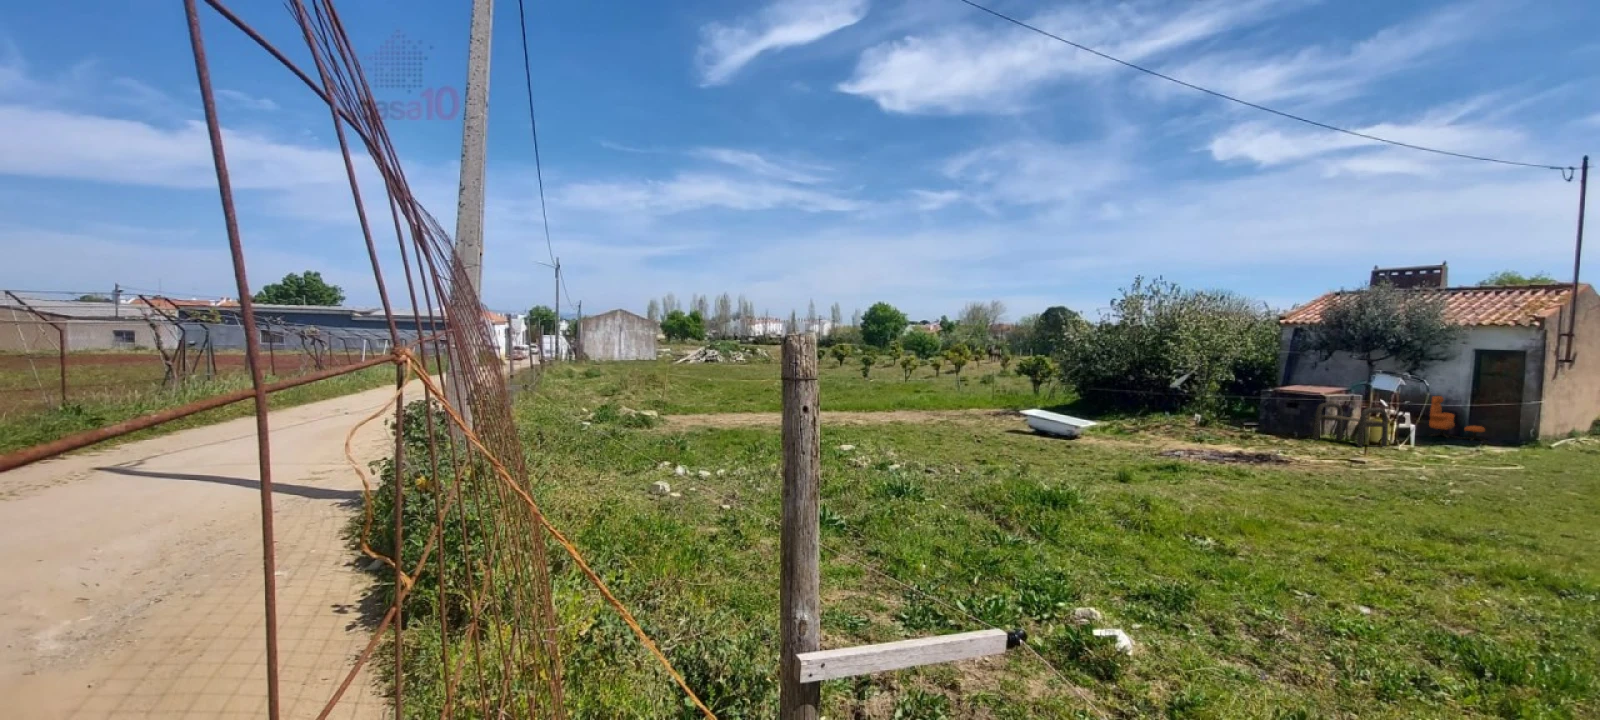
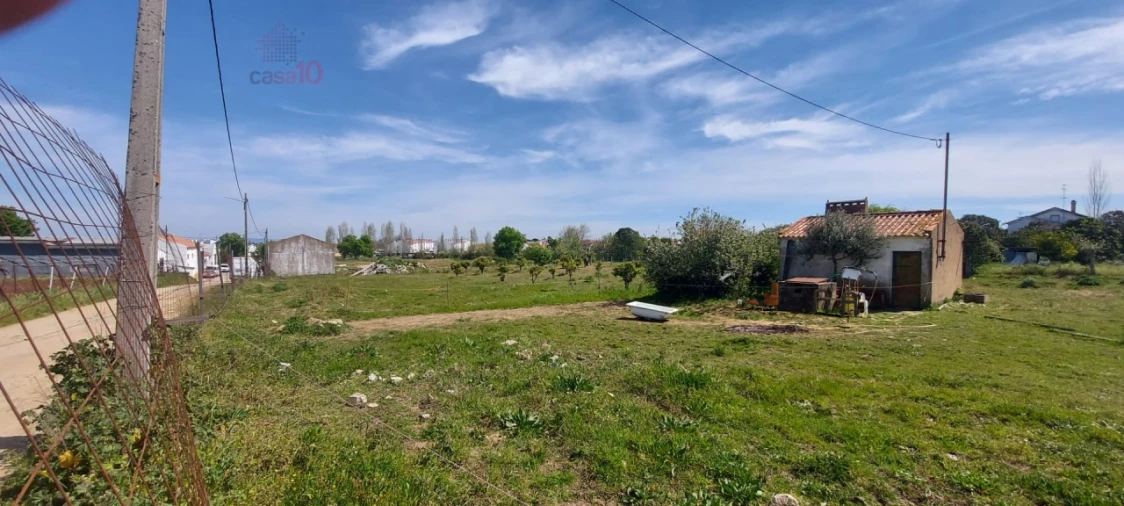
lounge chair: present [1429,396,1485,441] -> present [748,283,778,311]

